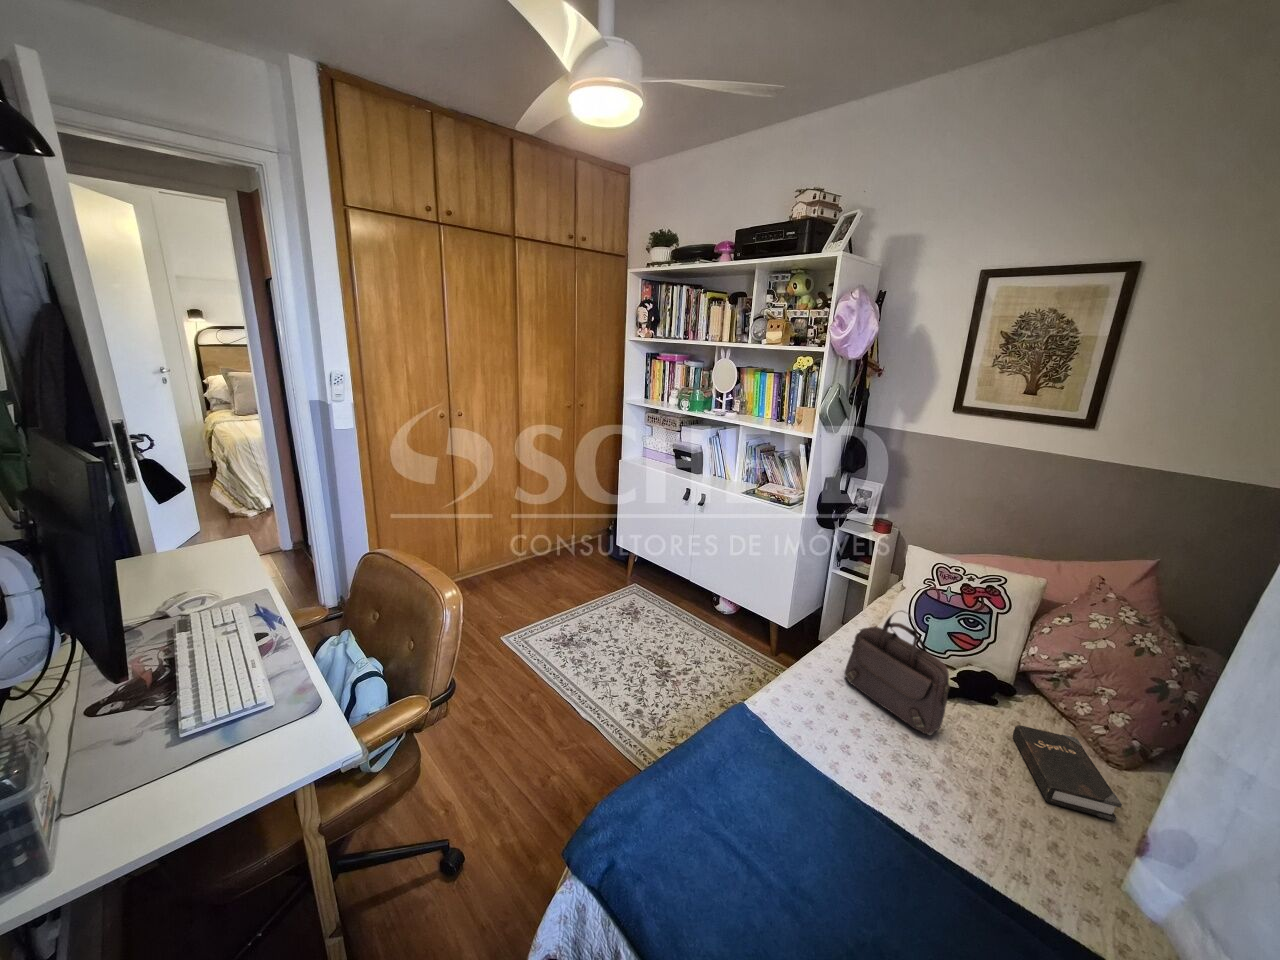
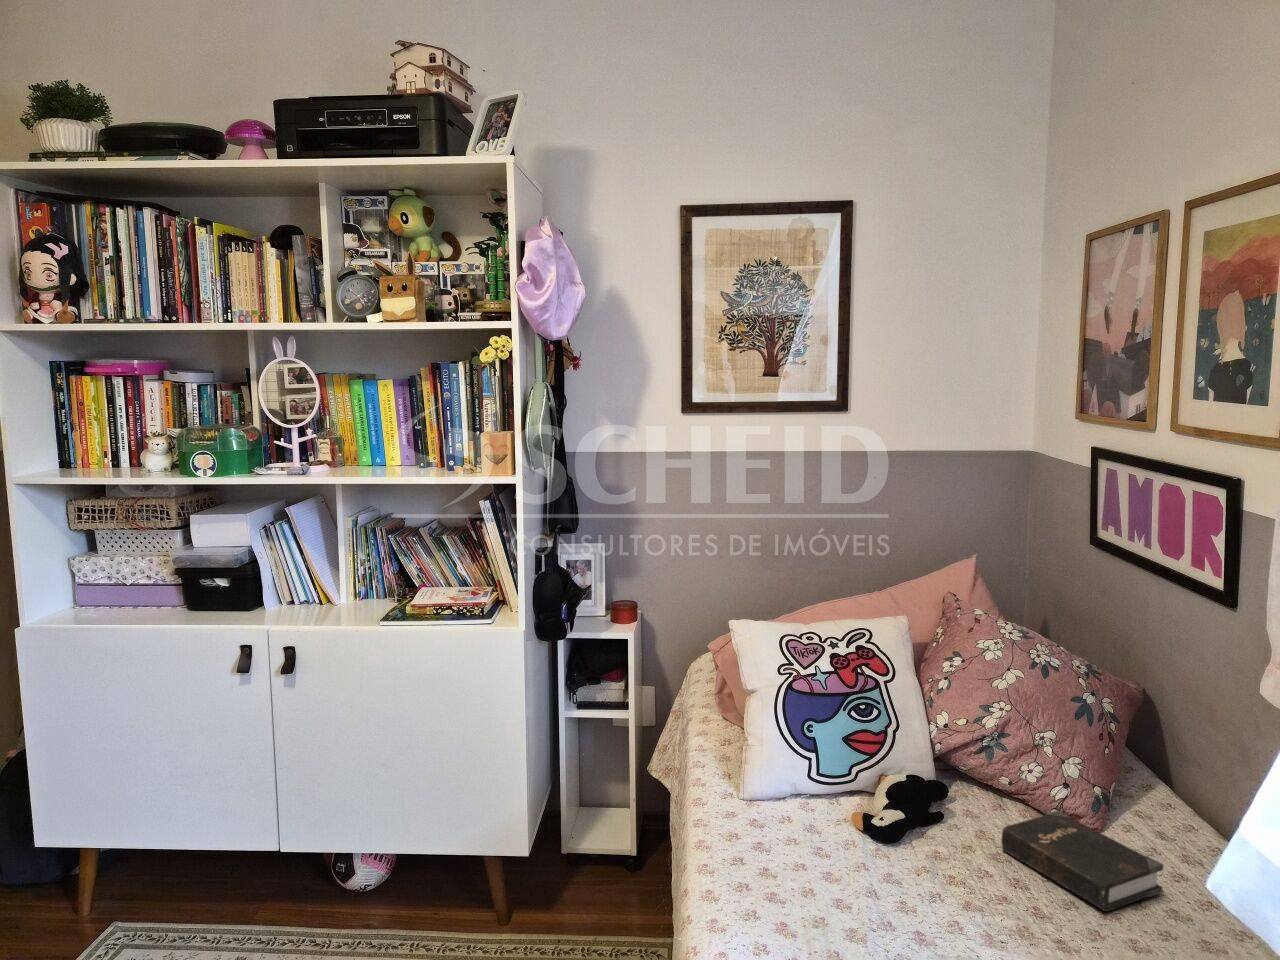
handbag: present [845,611,950,735] -> none [770,710,950,905]

